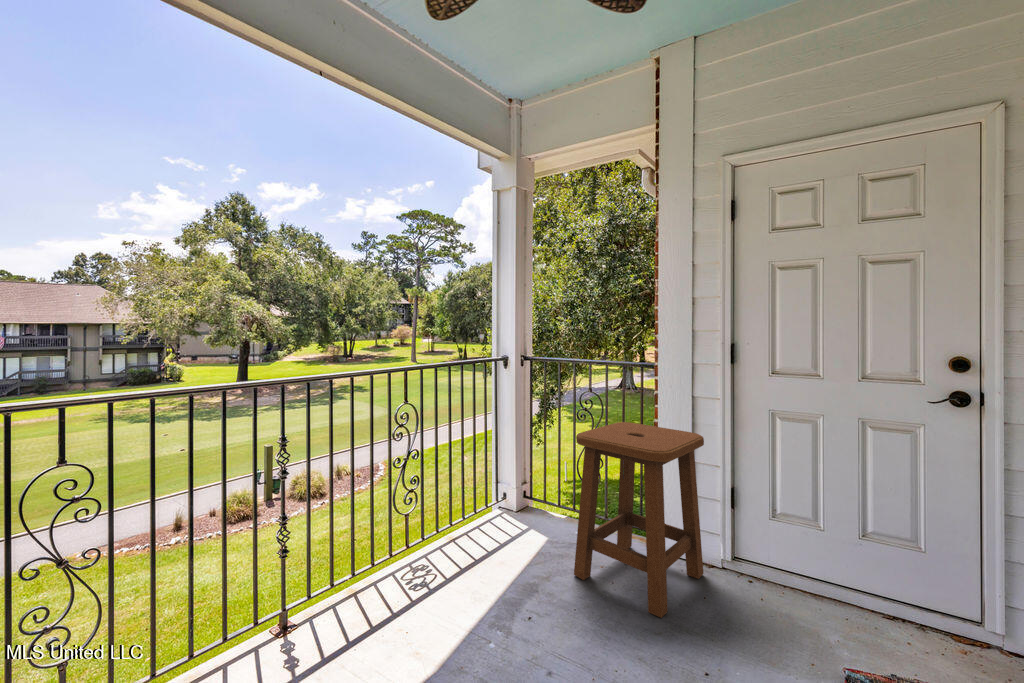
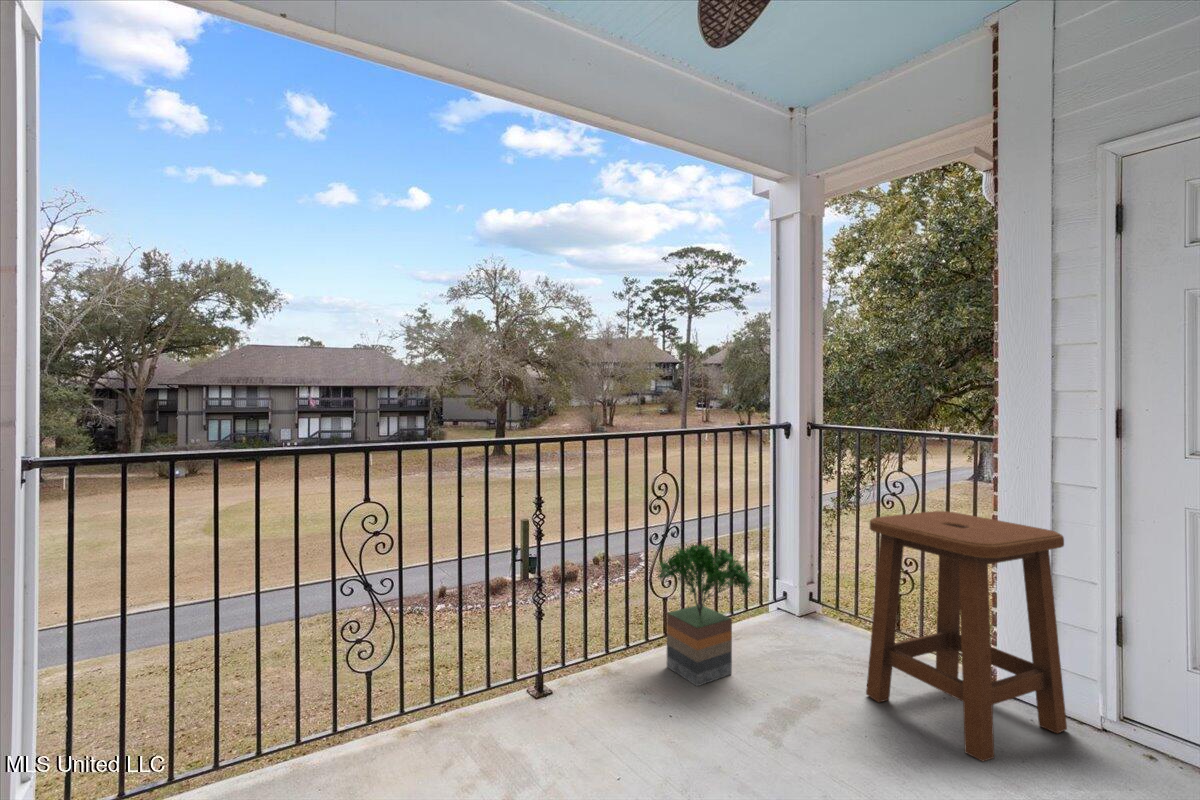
potted tree: none [399,466,488,599] -> present [657,544,753,686]

